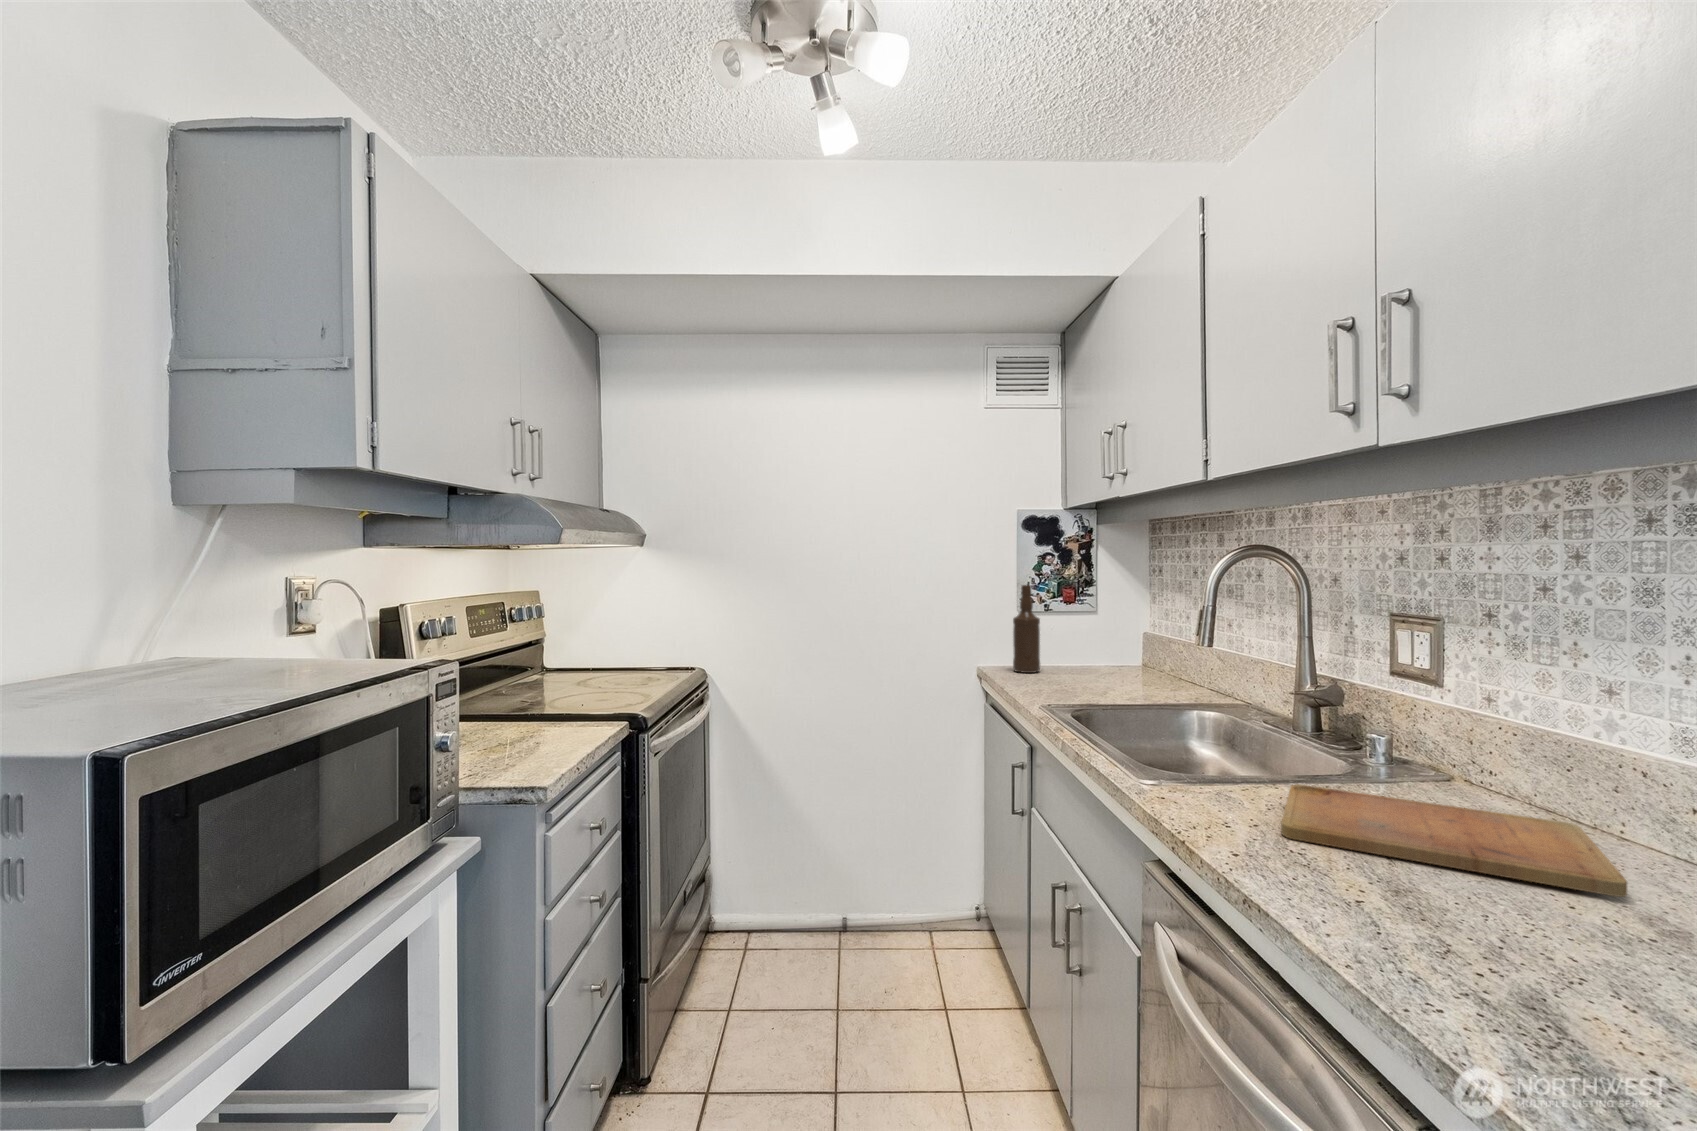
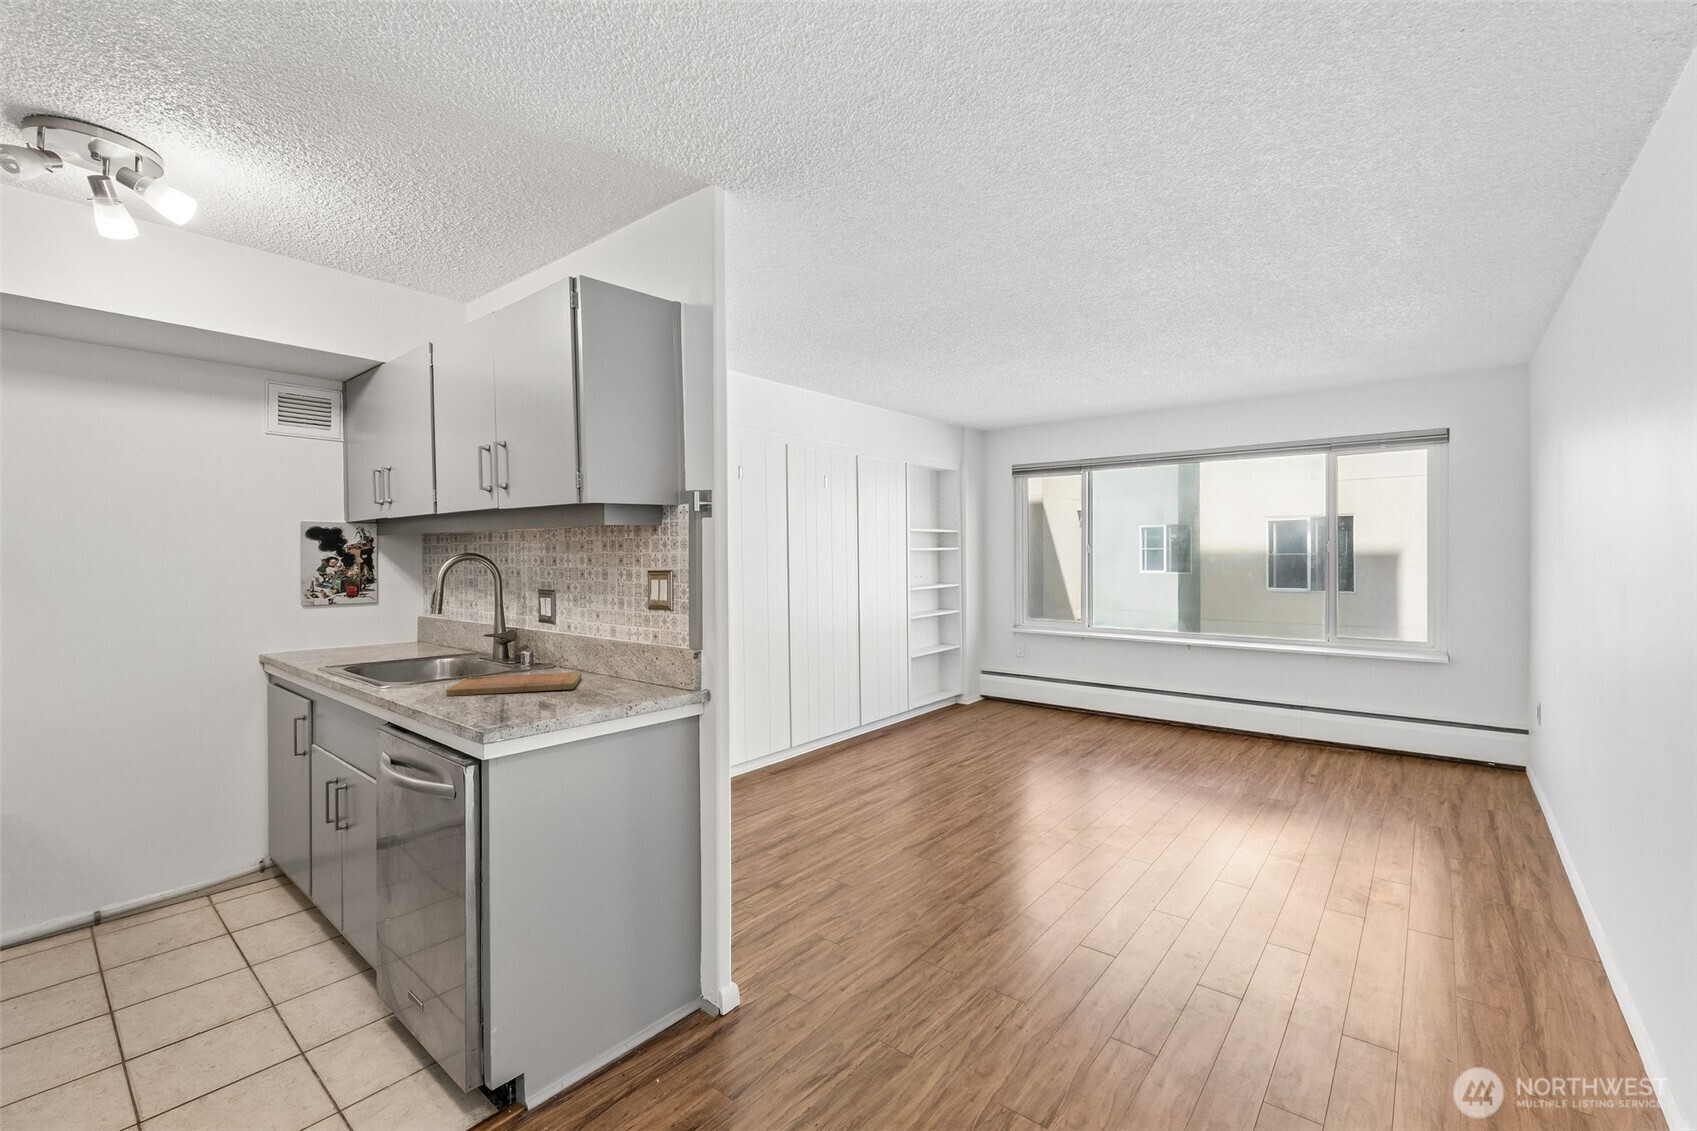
bottle: present [1013,585,1040,673] -> none [297,583,324,654]

